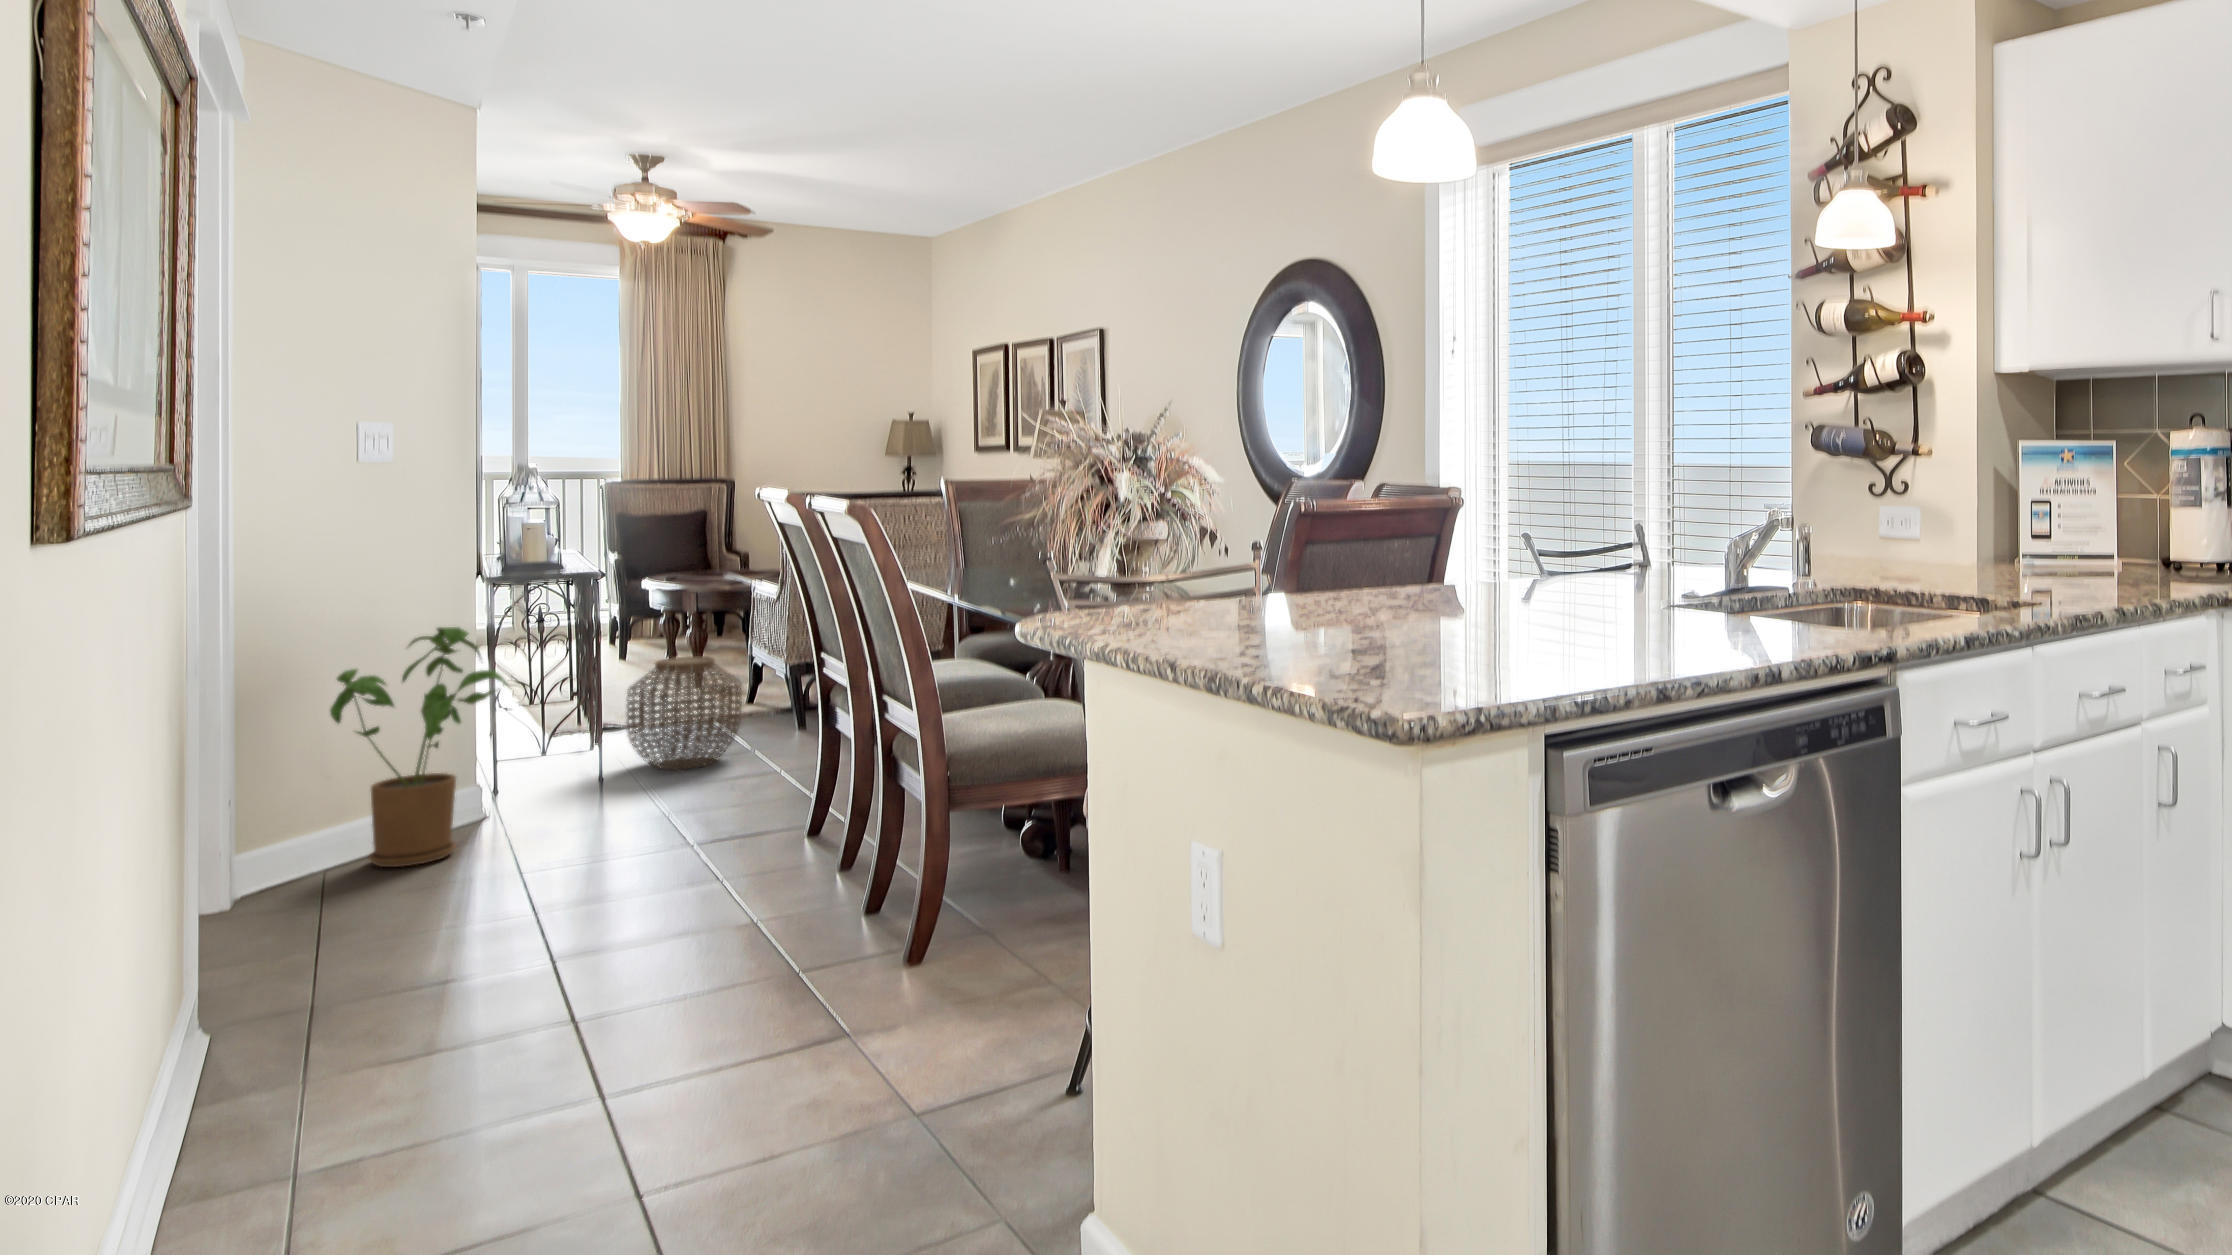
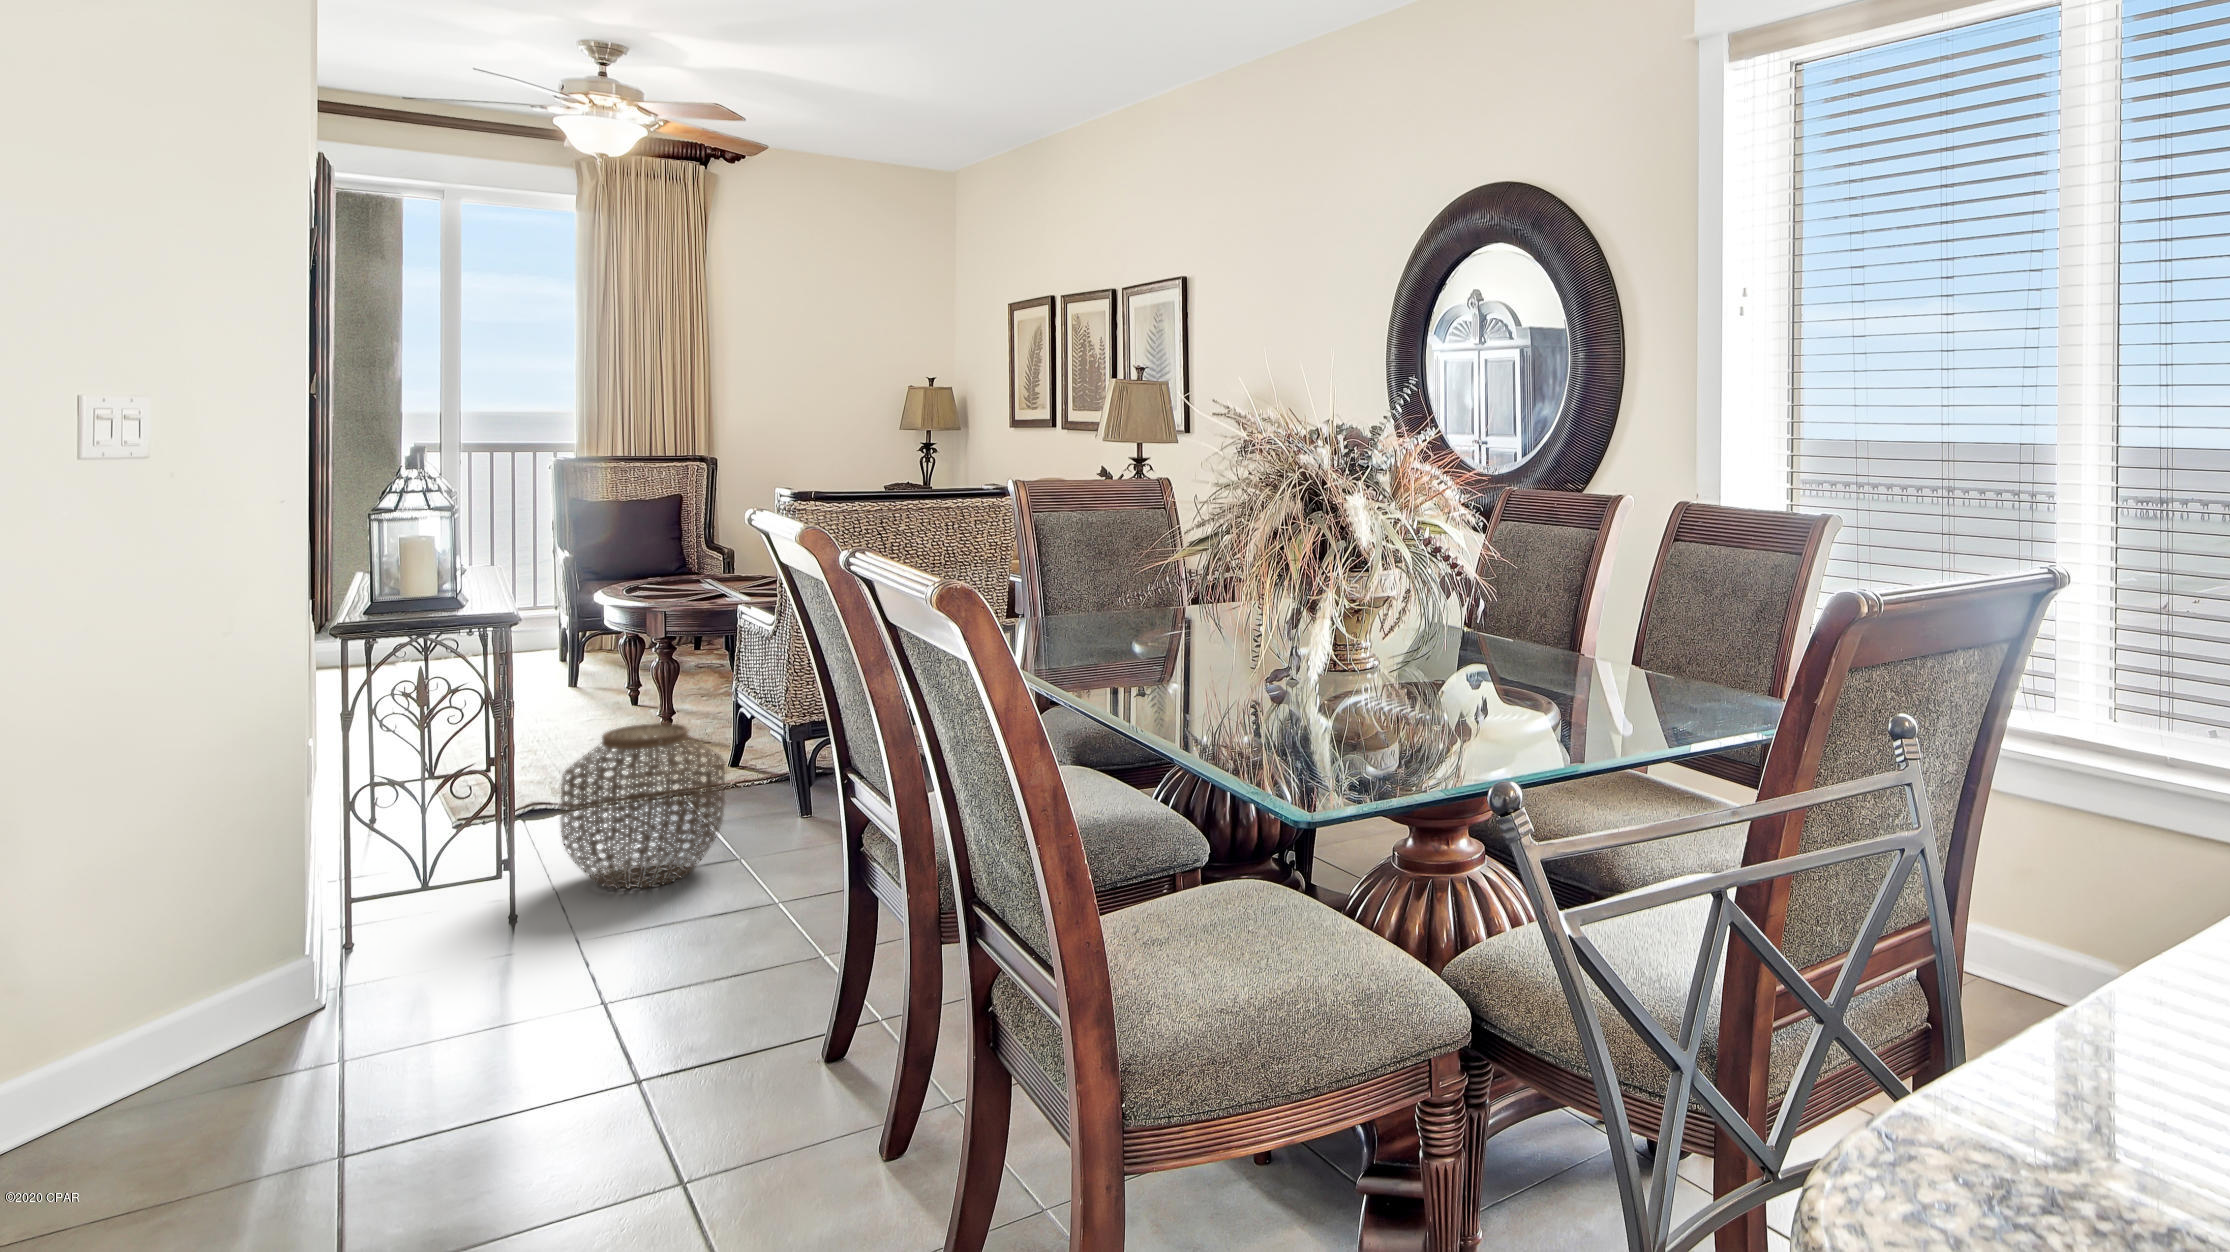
house plant: present [330,627,507,867] -> none [63,715,367,1105]

